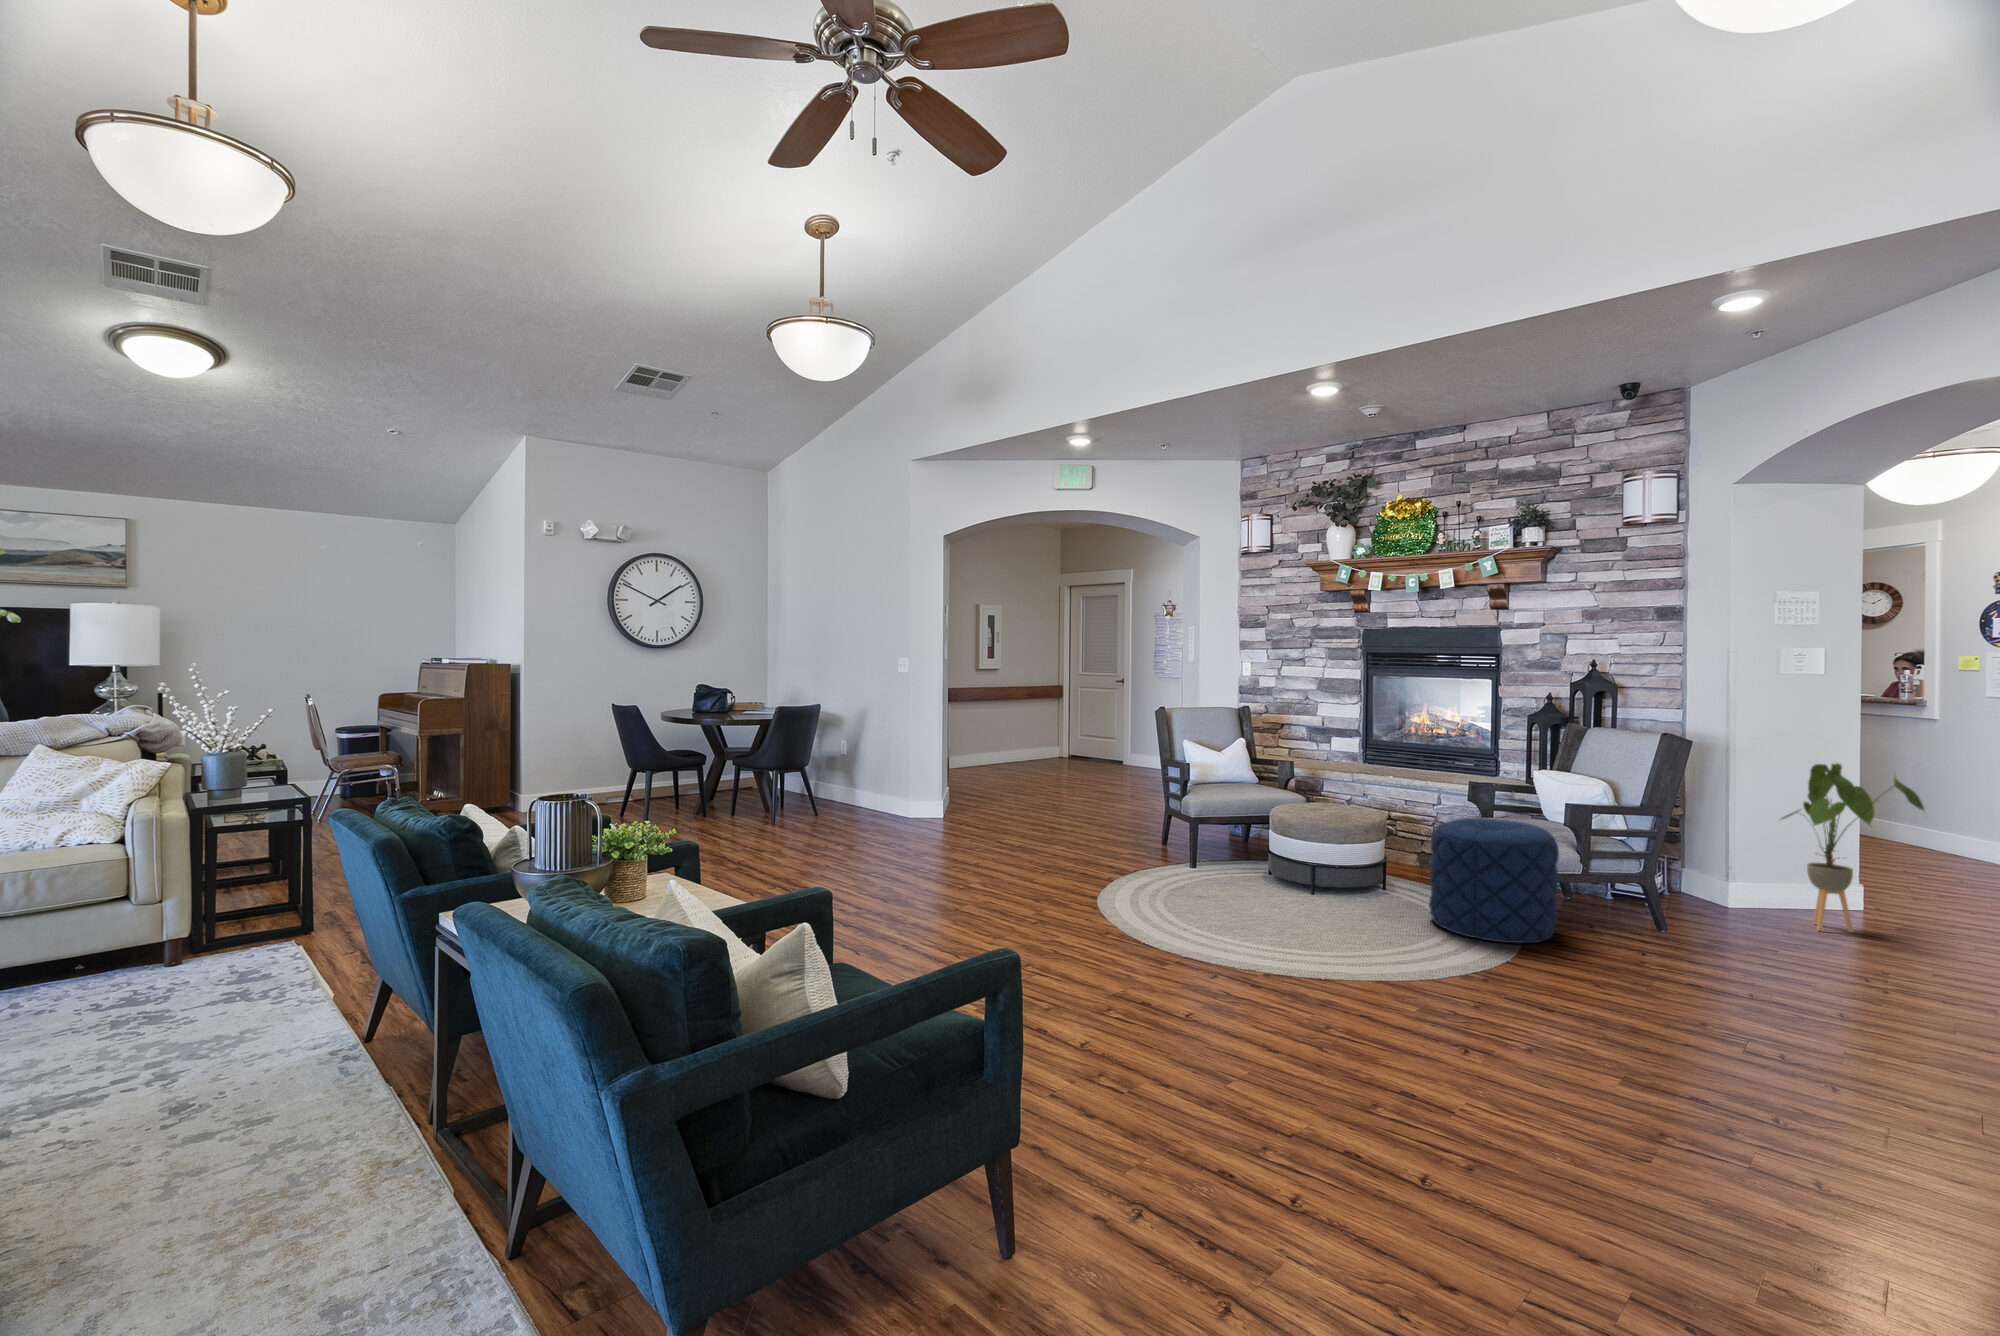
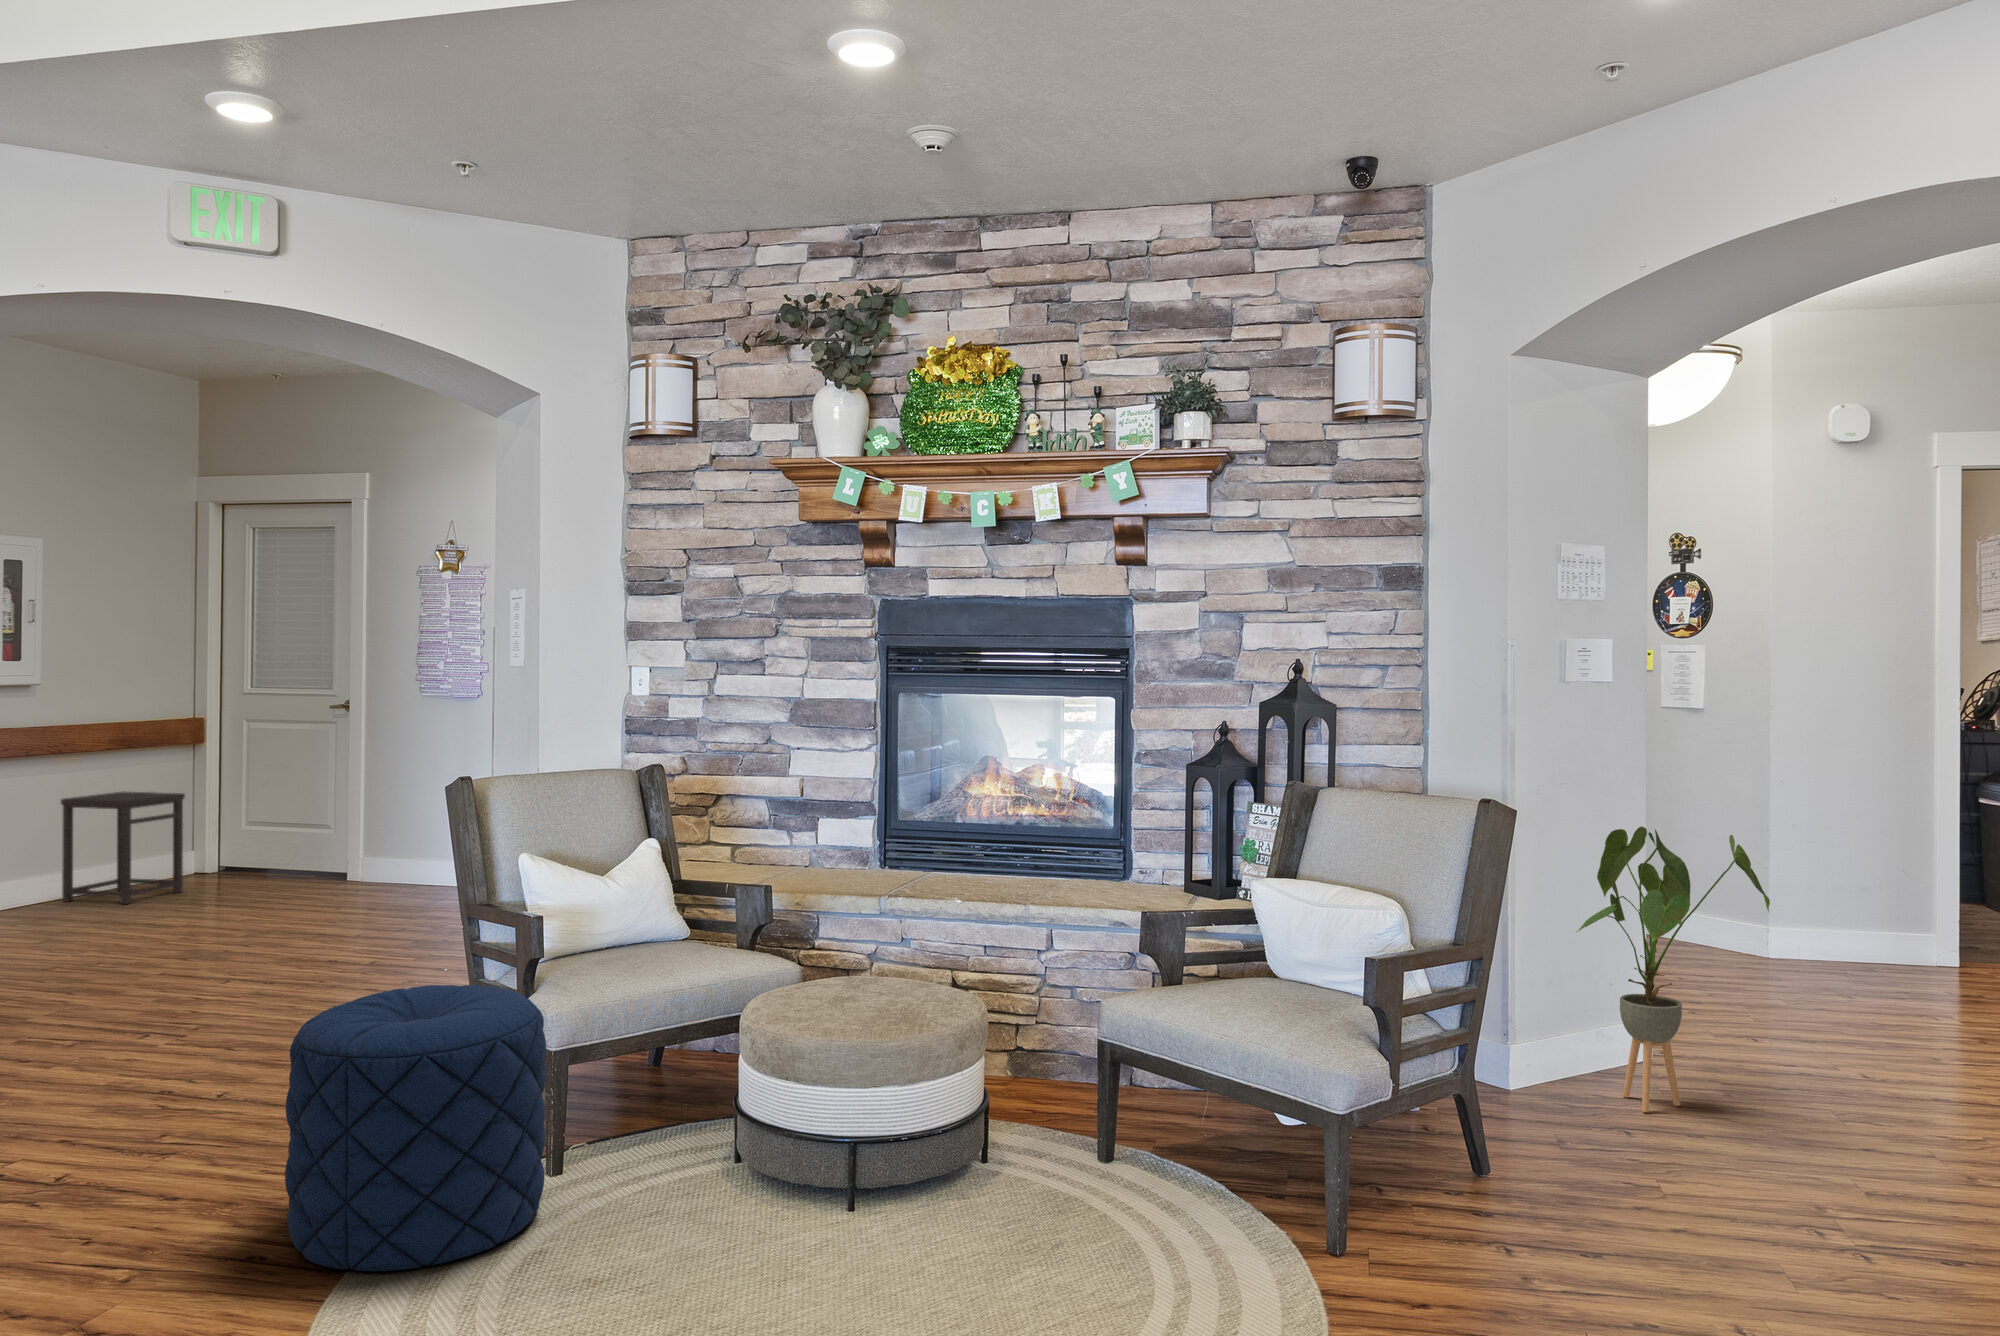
side table: none [1010,717,1056,766] -> present [61,792,185,904]
pouf: present [1429,818,1559,943] -> present [285,985,547,1271]

